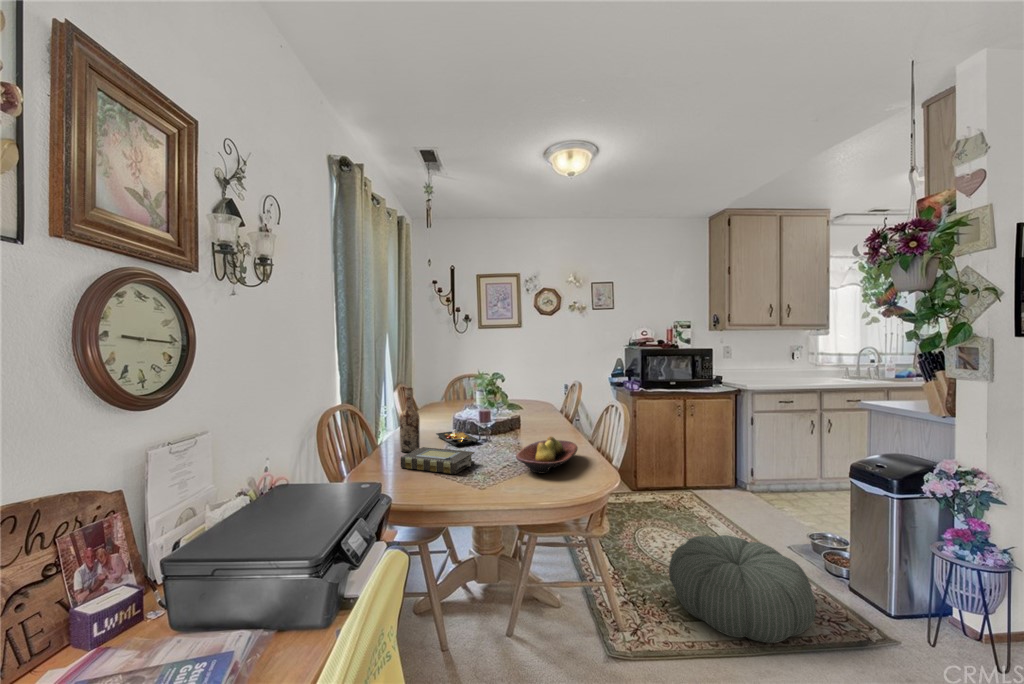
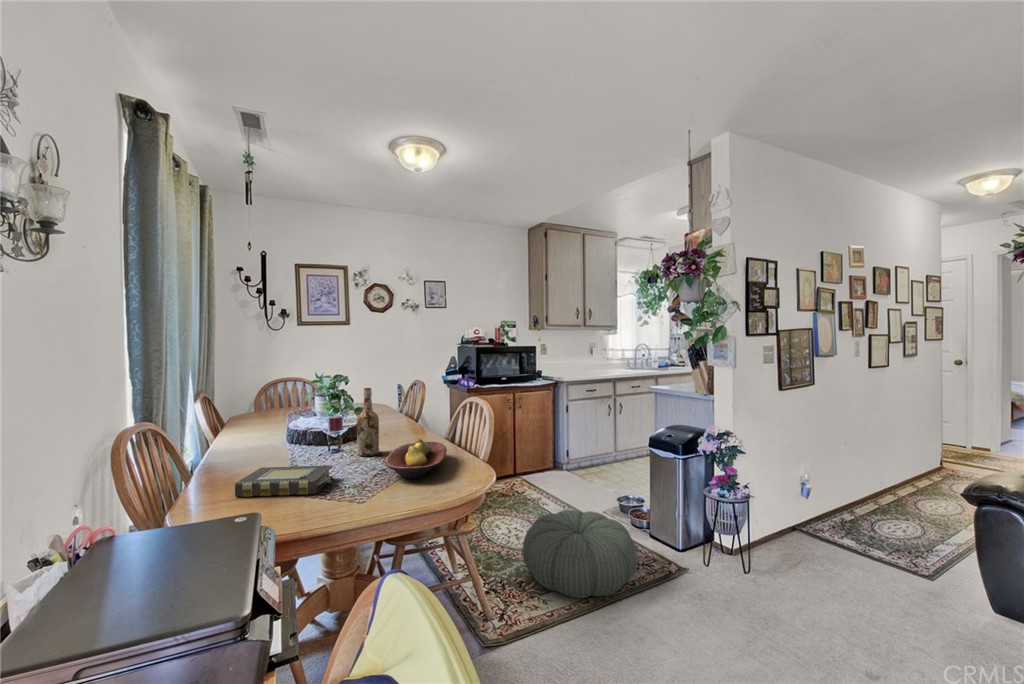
wine bottle: present [400,388,420,452] -> present [357,388,379,456]
plate: present [436,429,479,446] -> none [267,442,329,461]

